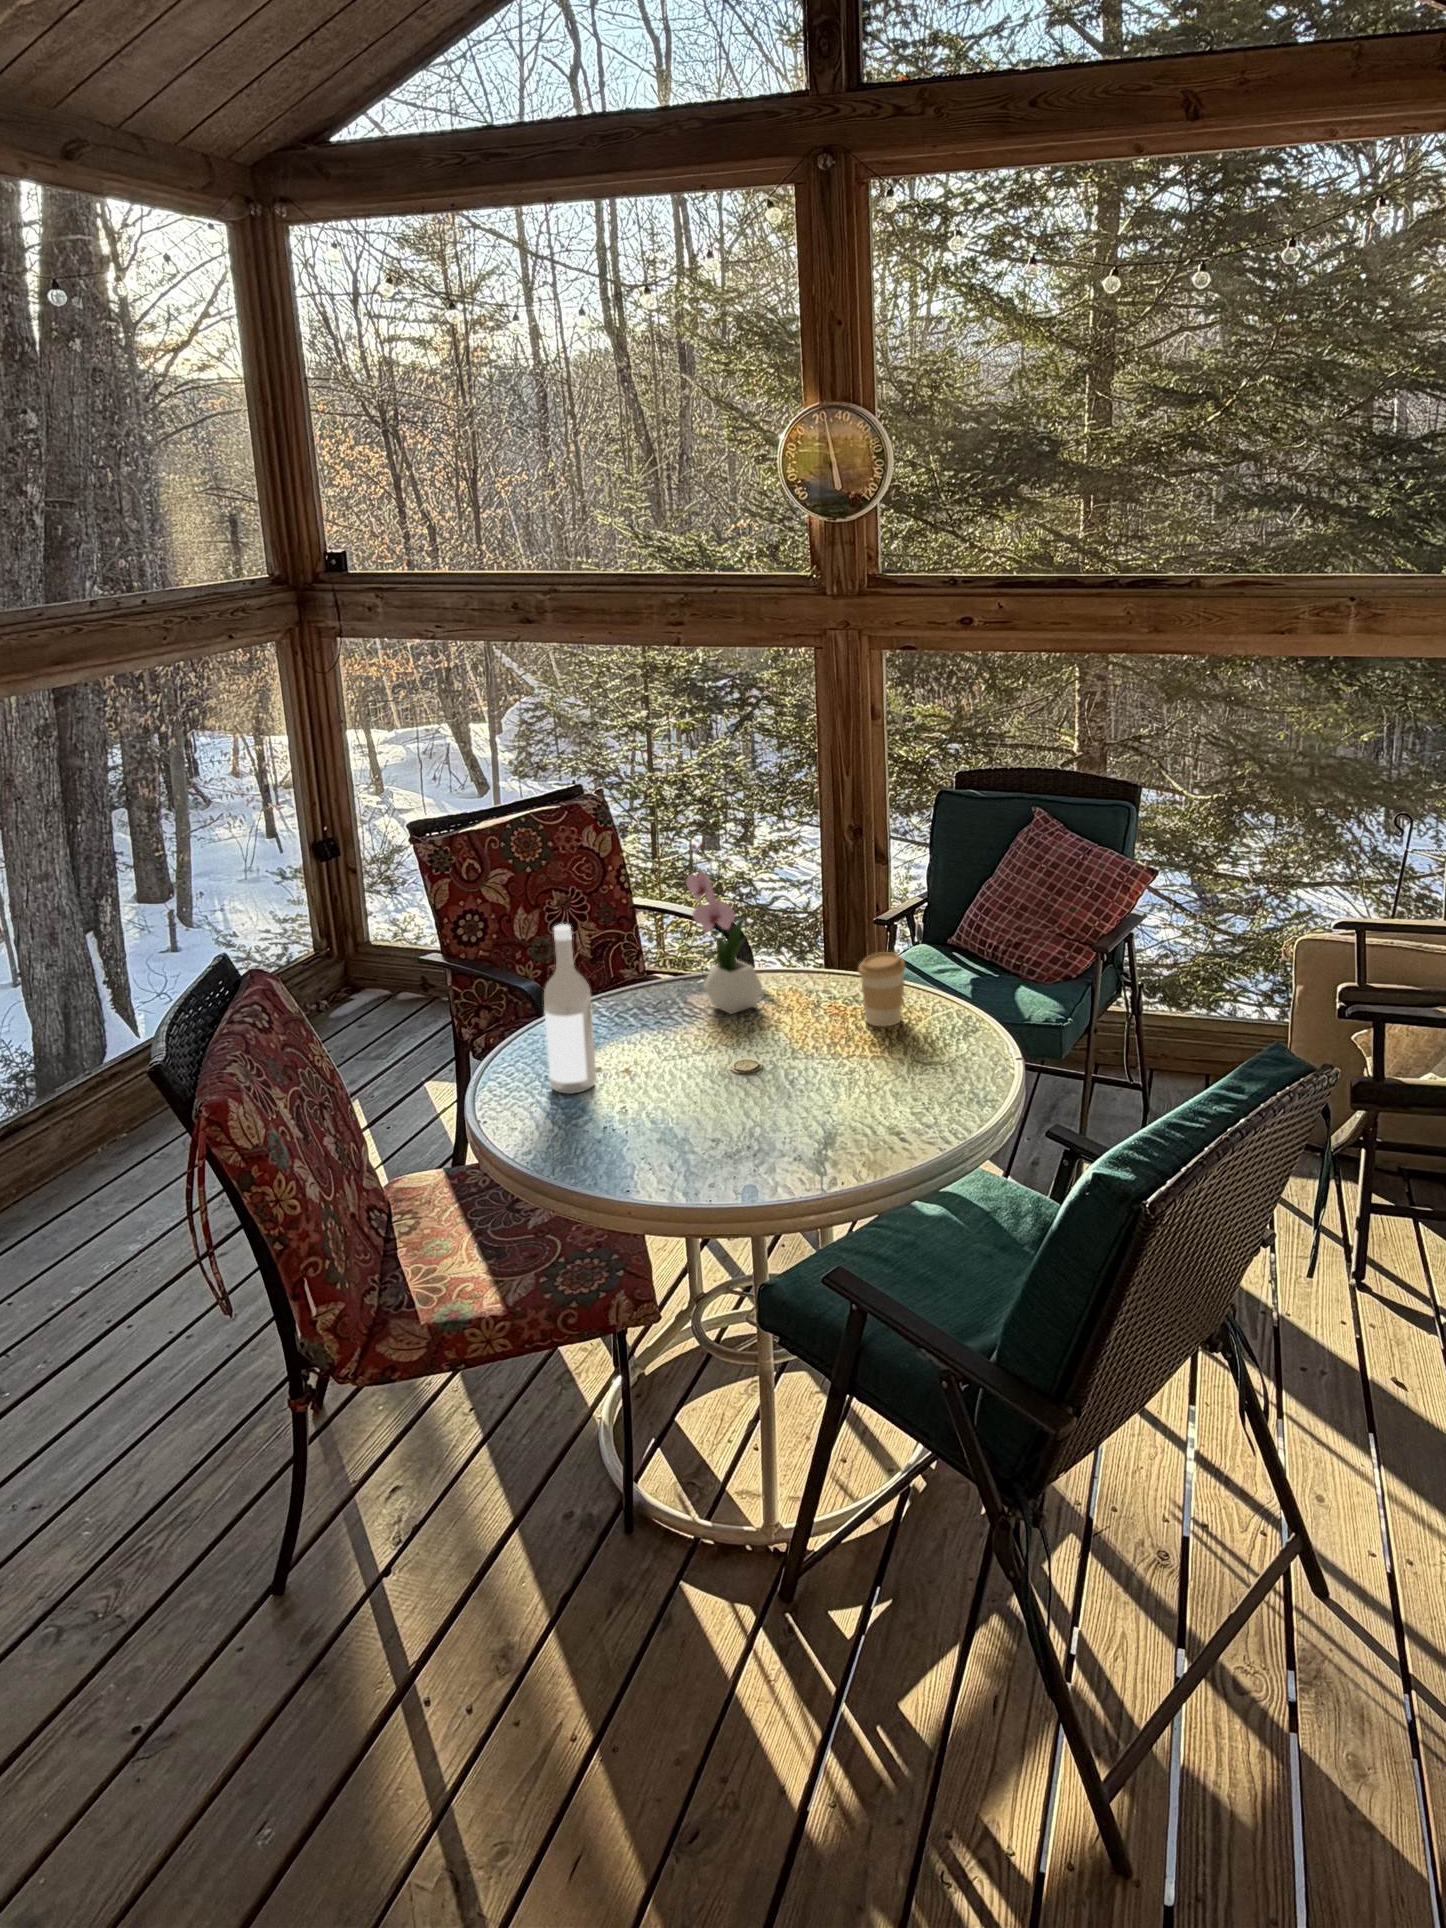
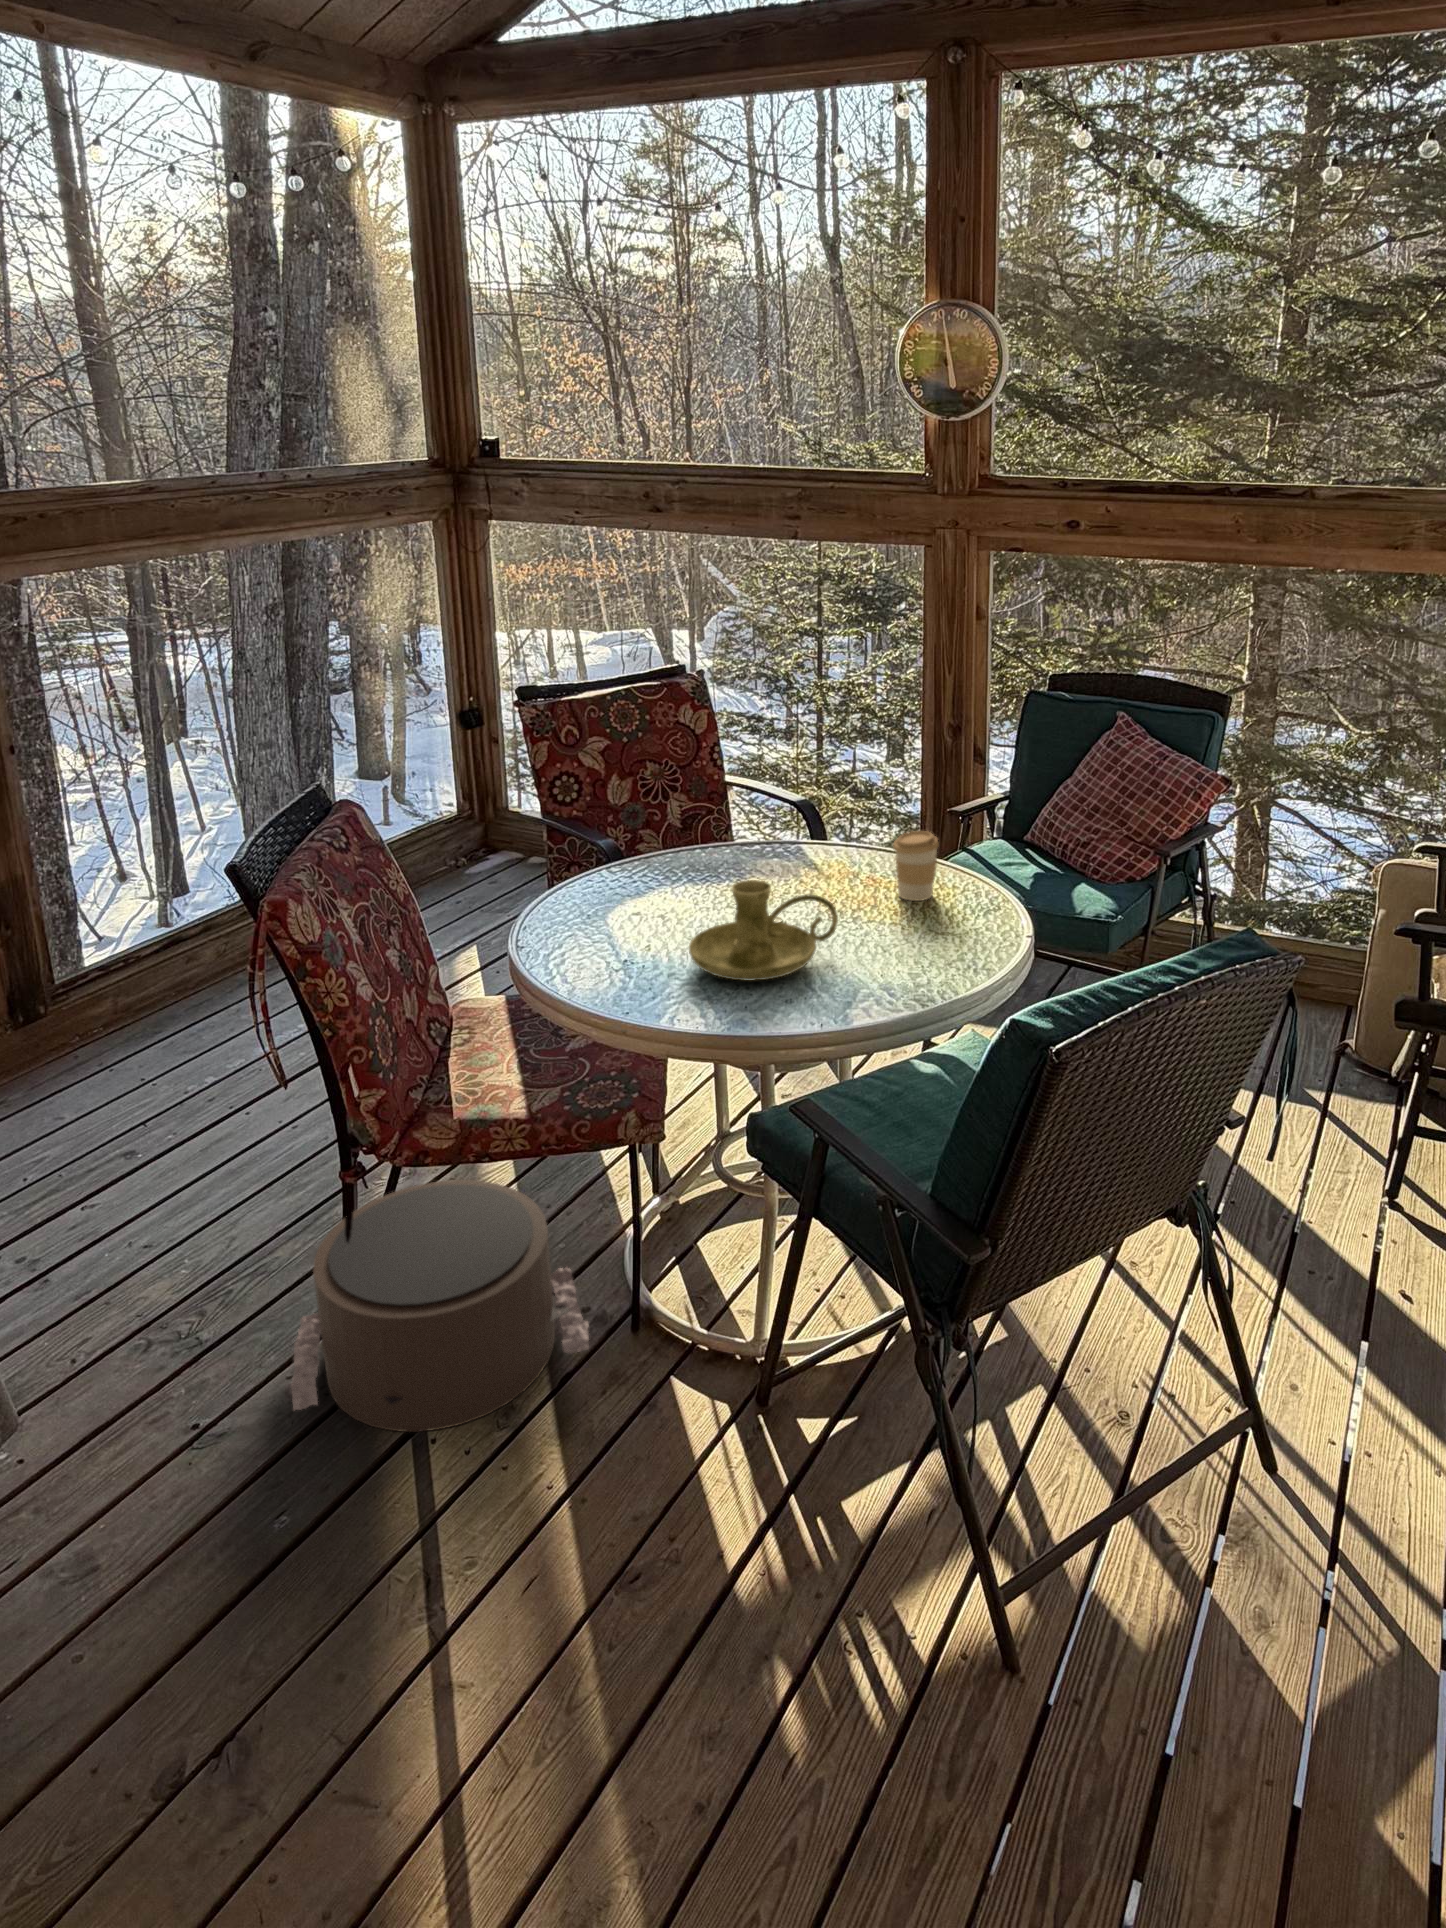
flower arrangement: present [686,844,762,1014] -> none [740,716,816,880]
wine bottle: present [544,924,596,1094] -> none [589,777,634,933]
candle holder: none [673,1026,825,1137] -> present [689,880,838,980]
pouf: none [243,1385,589,1699] -> present [291,1180,589,1432]

